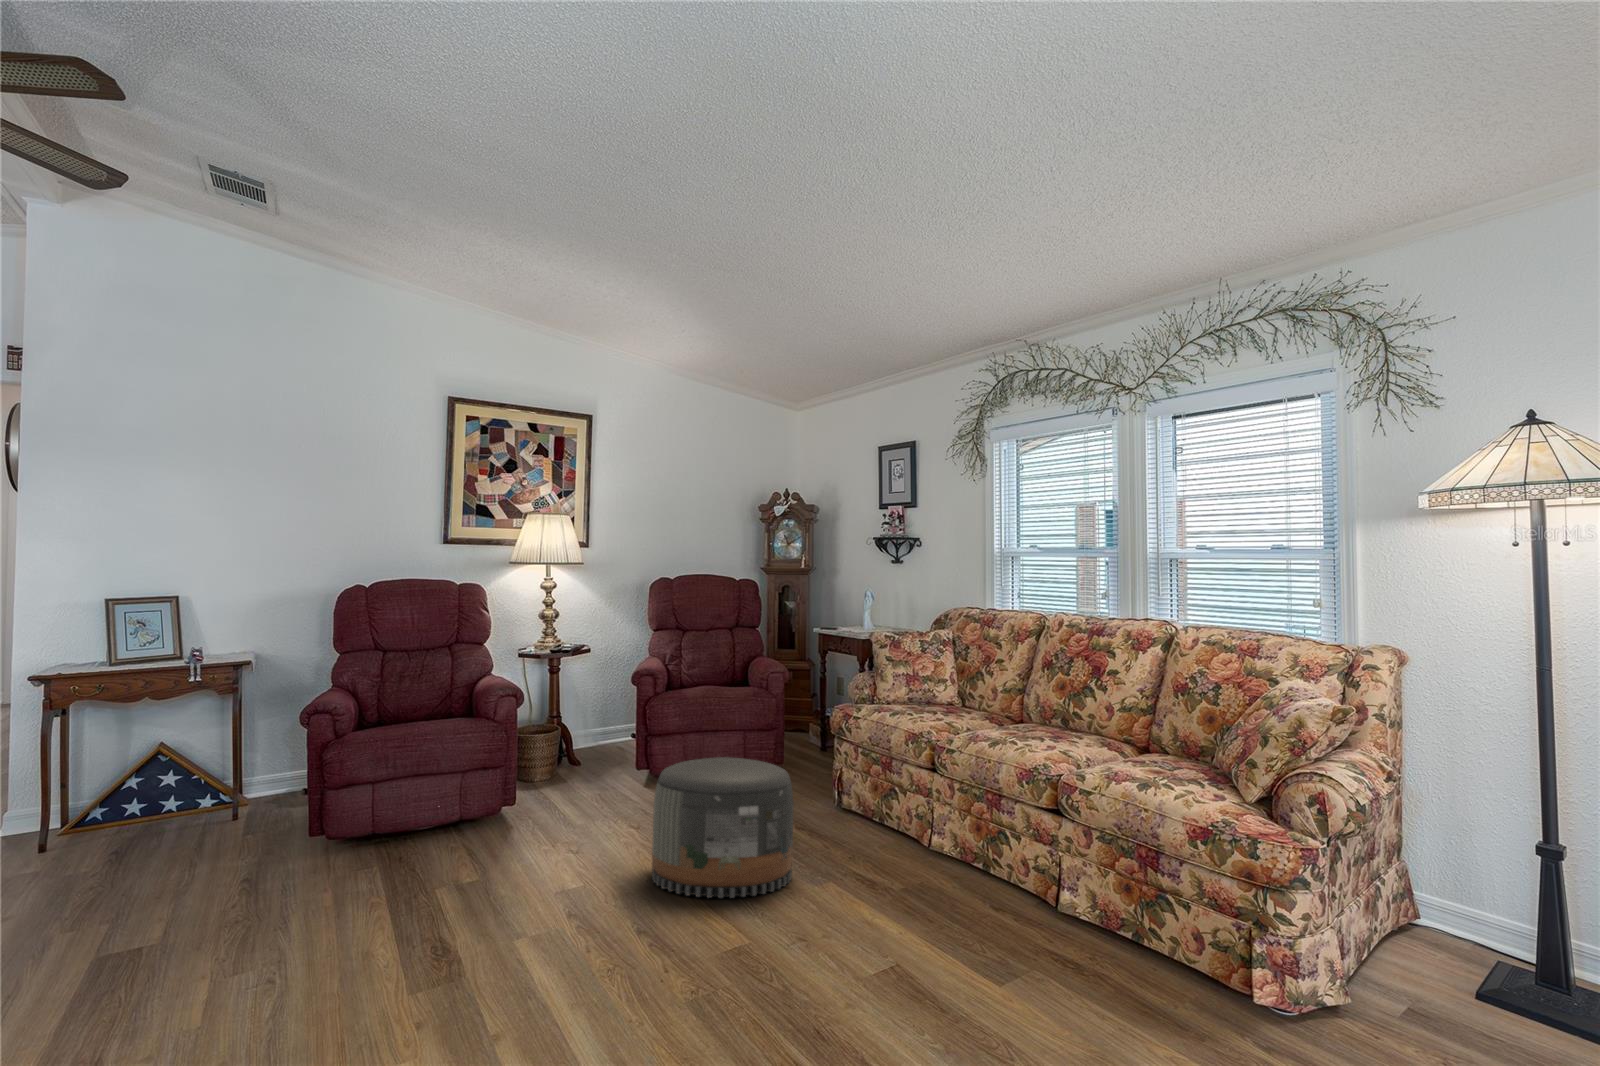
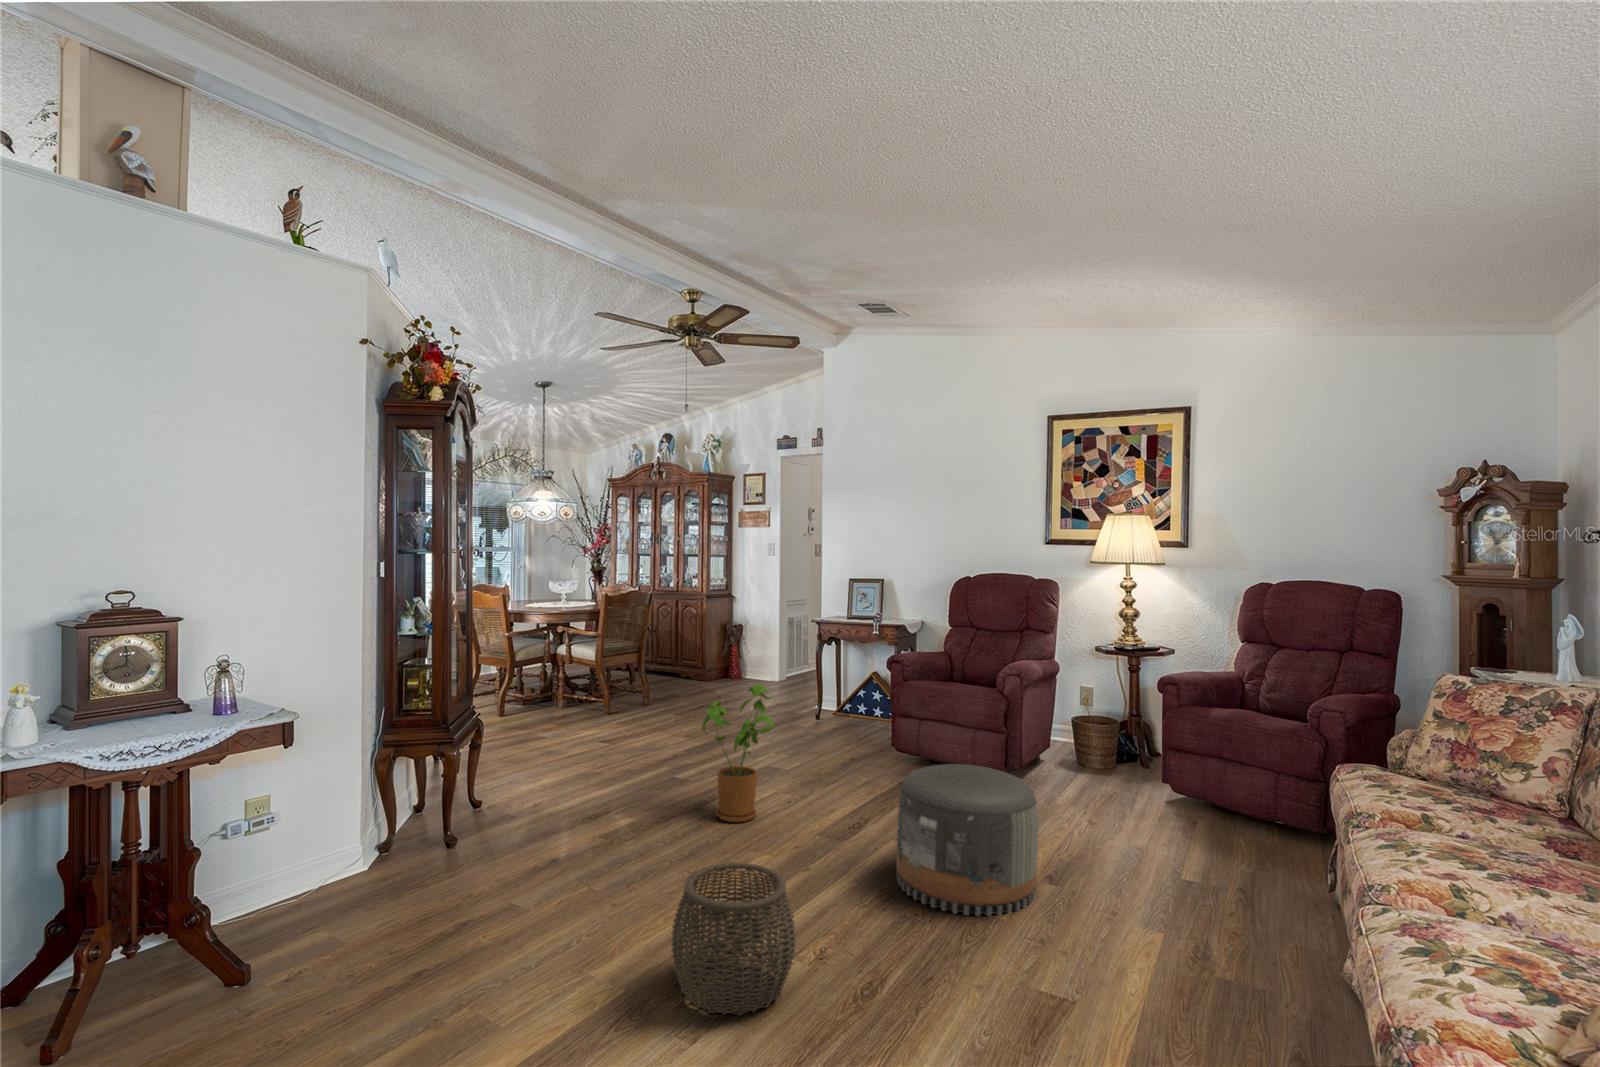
house plant: none [323,727,463,942] -> present [702,684,776,822]
woven basket: none [760,865,898,1022] -> present [672,863,796,1015]

